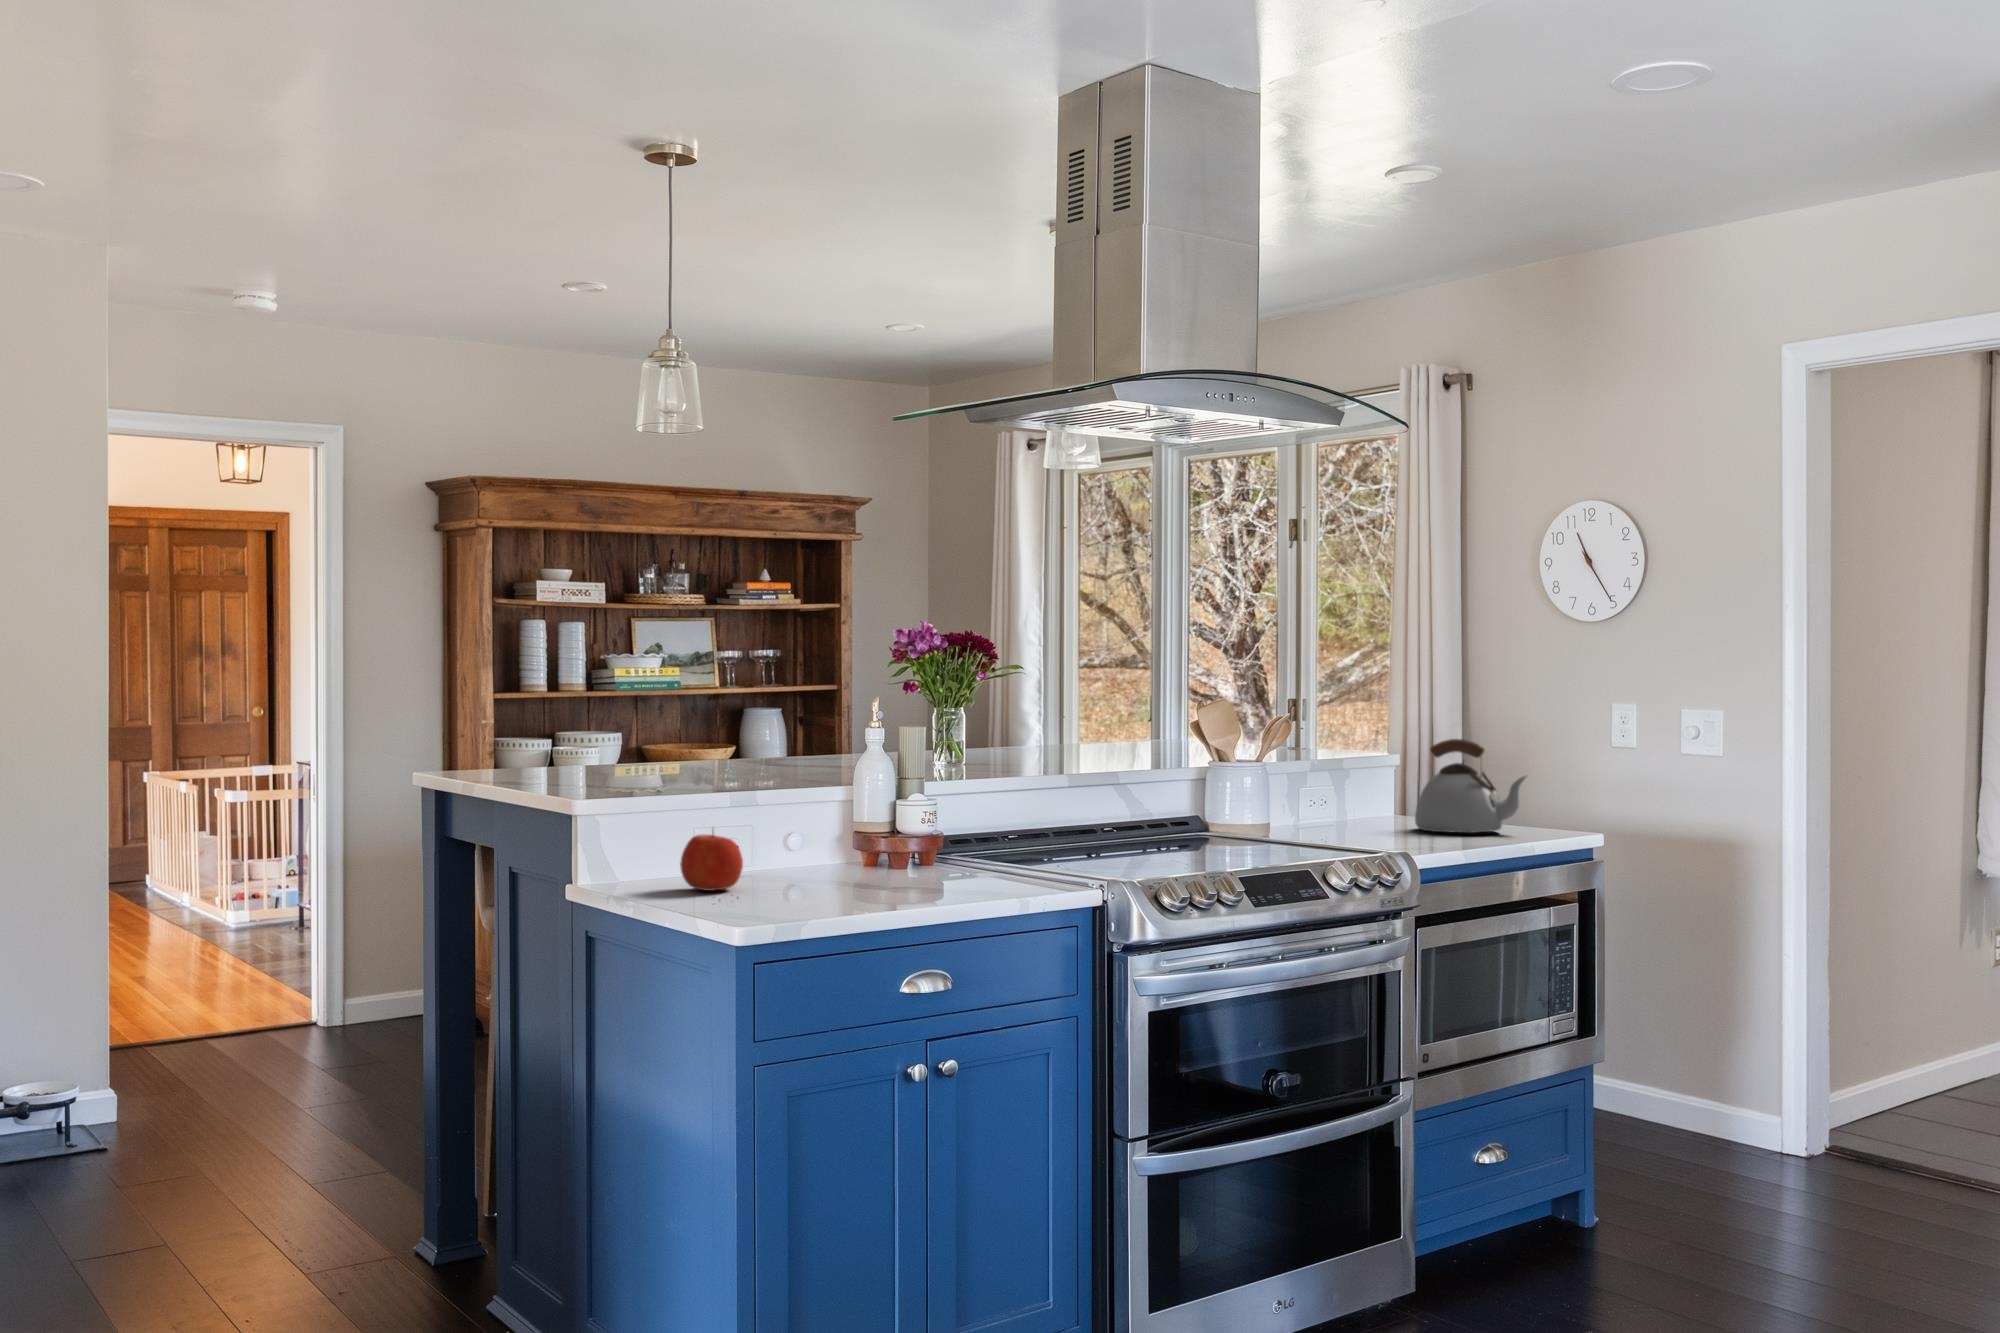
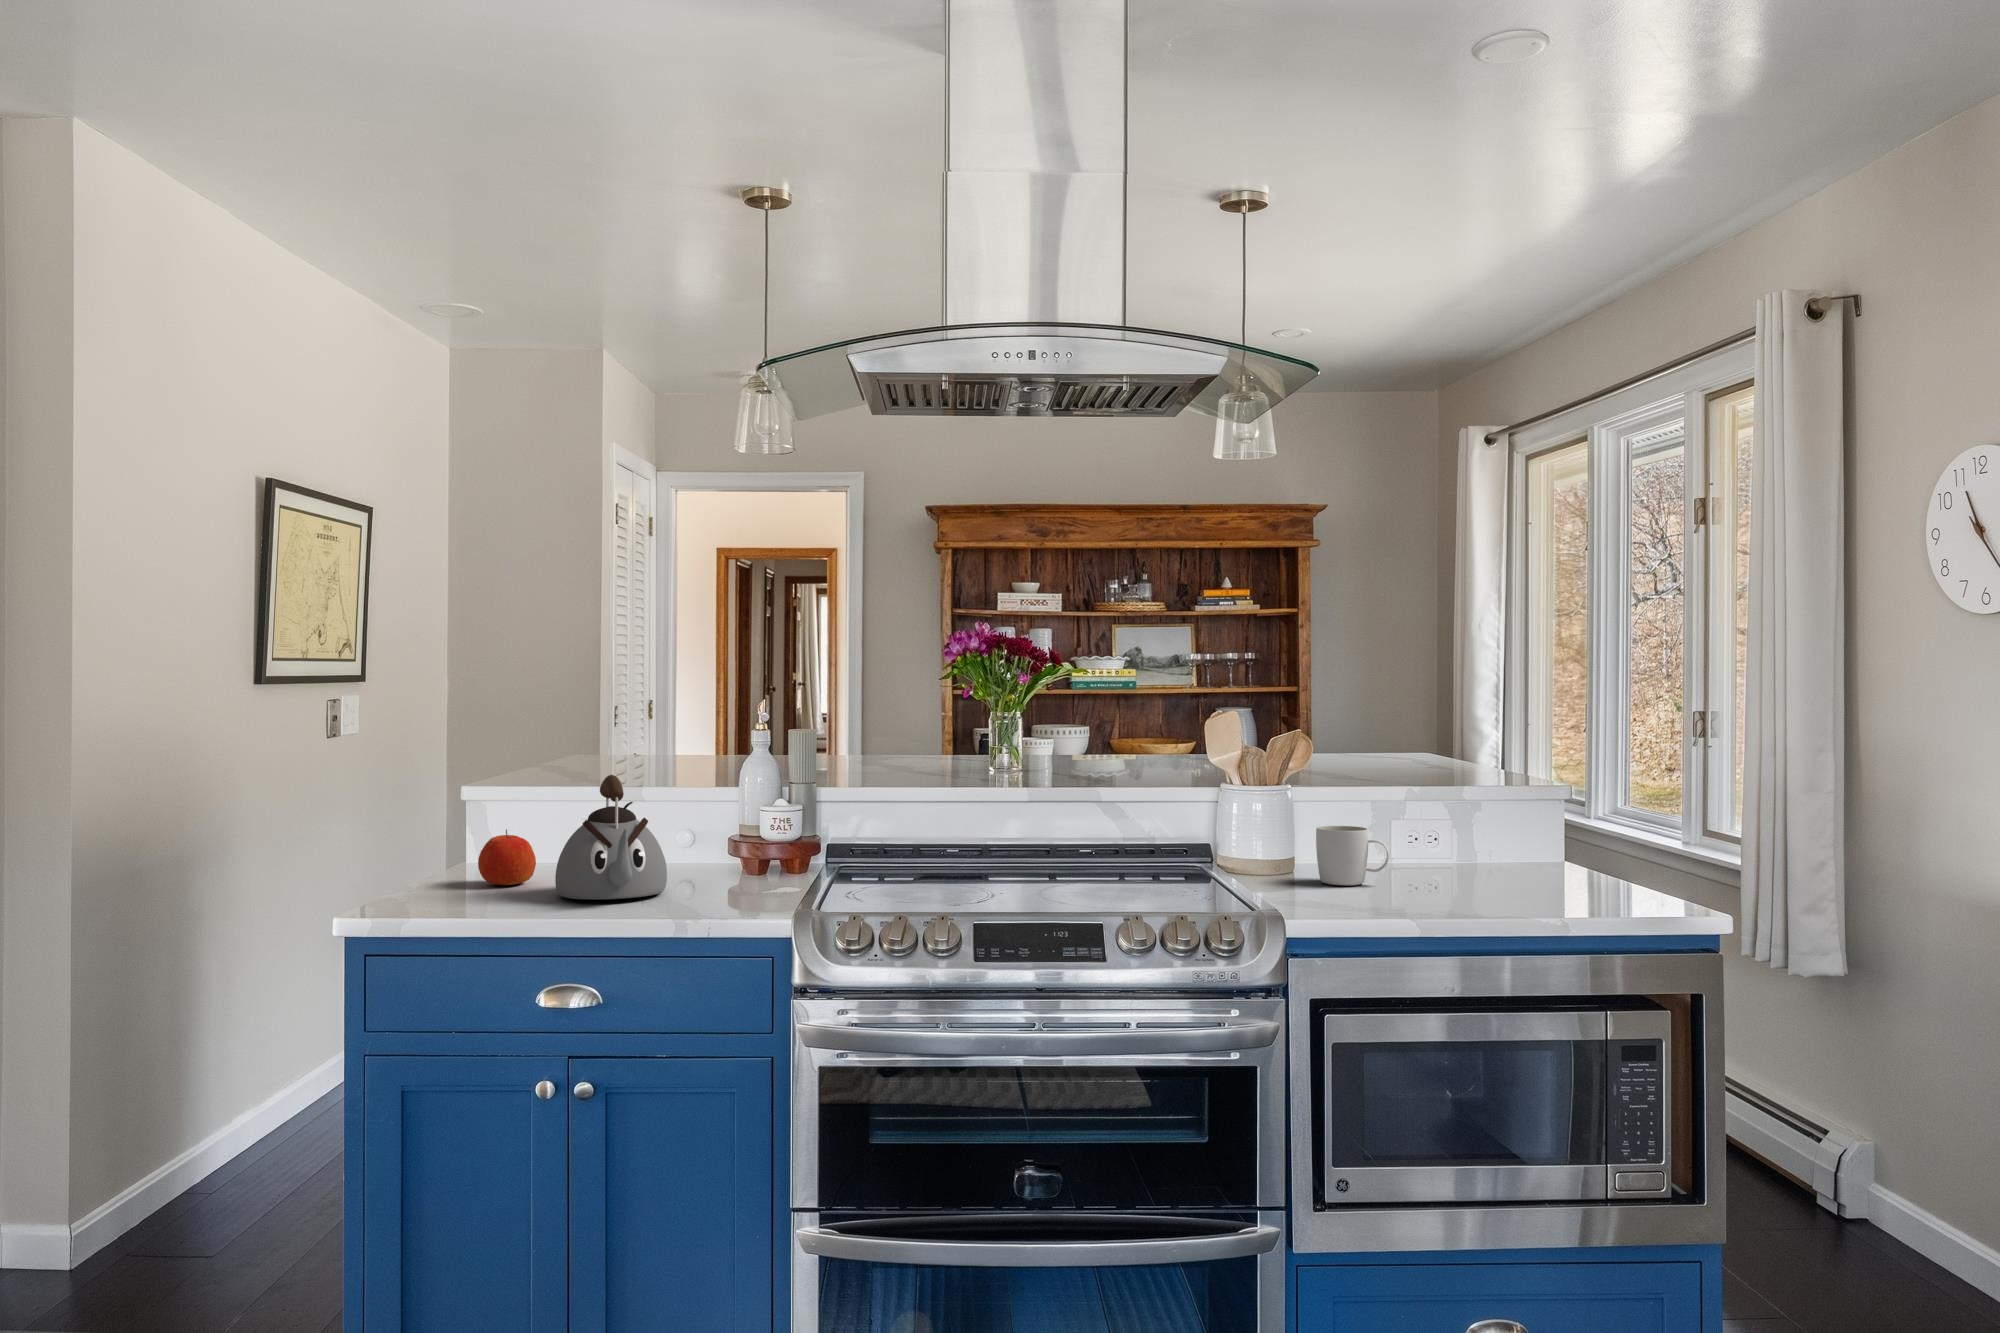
kettle: present [1415,739,1527,833] -> present [555,775,667,900]
mug: none [1320,789,1378,837] -> present [1316,826,1389,885]

